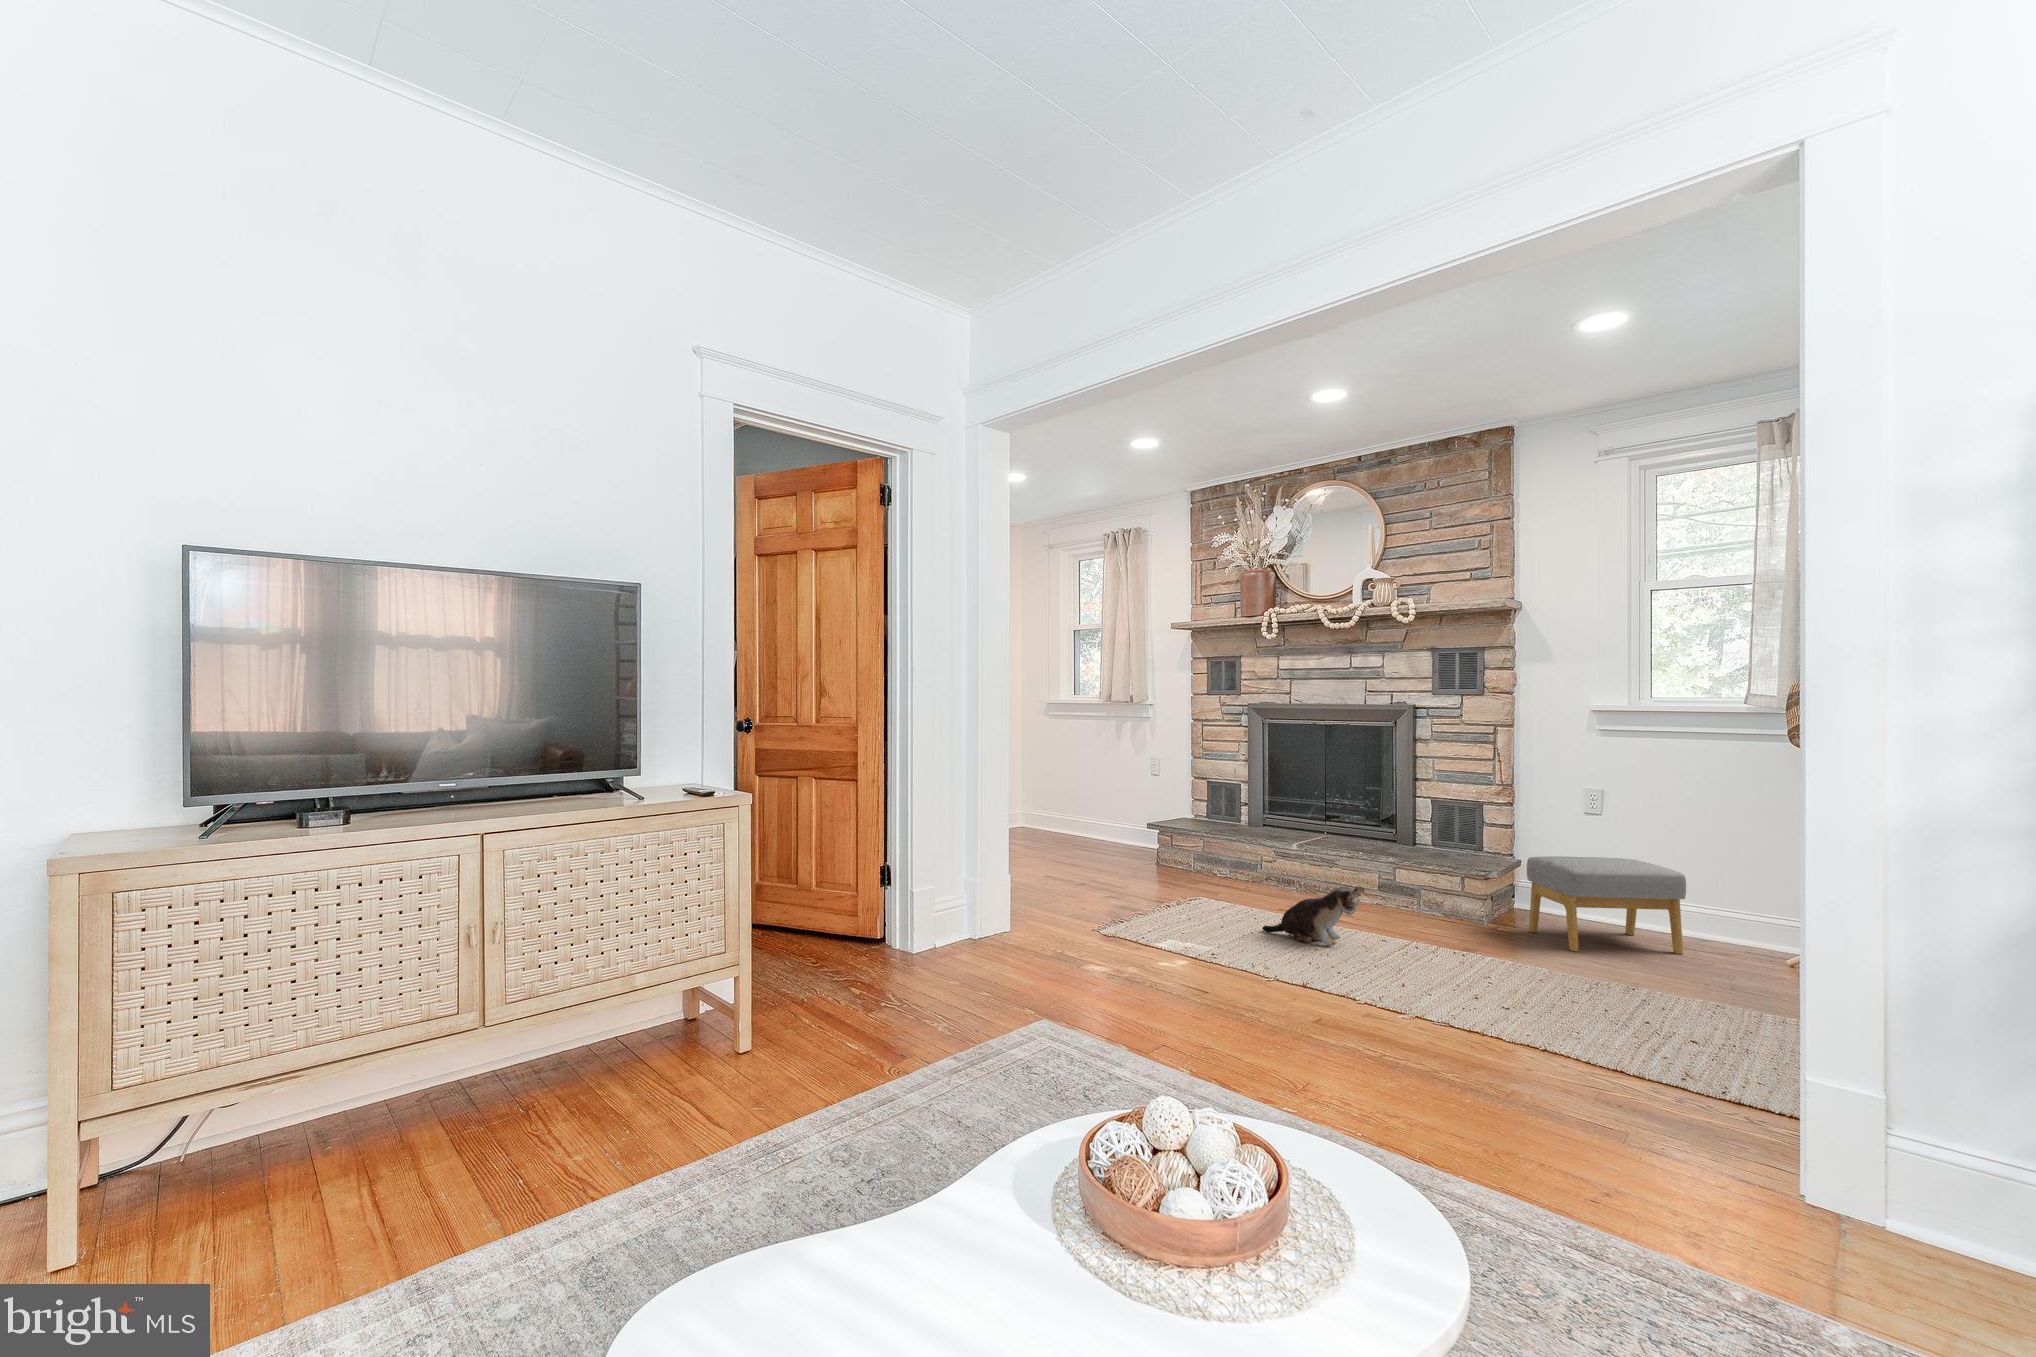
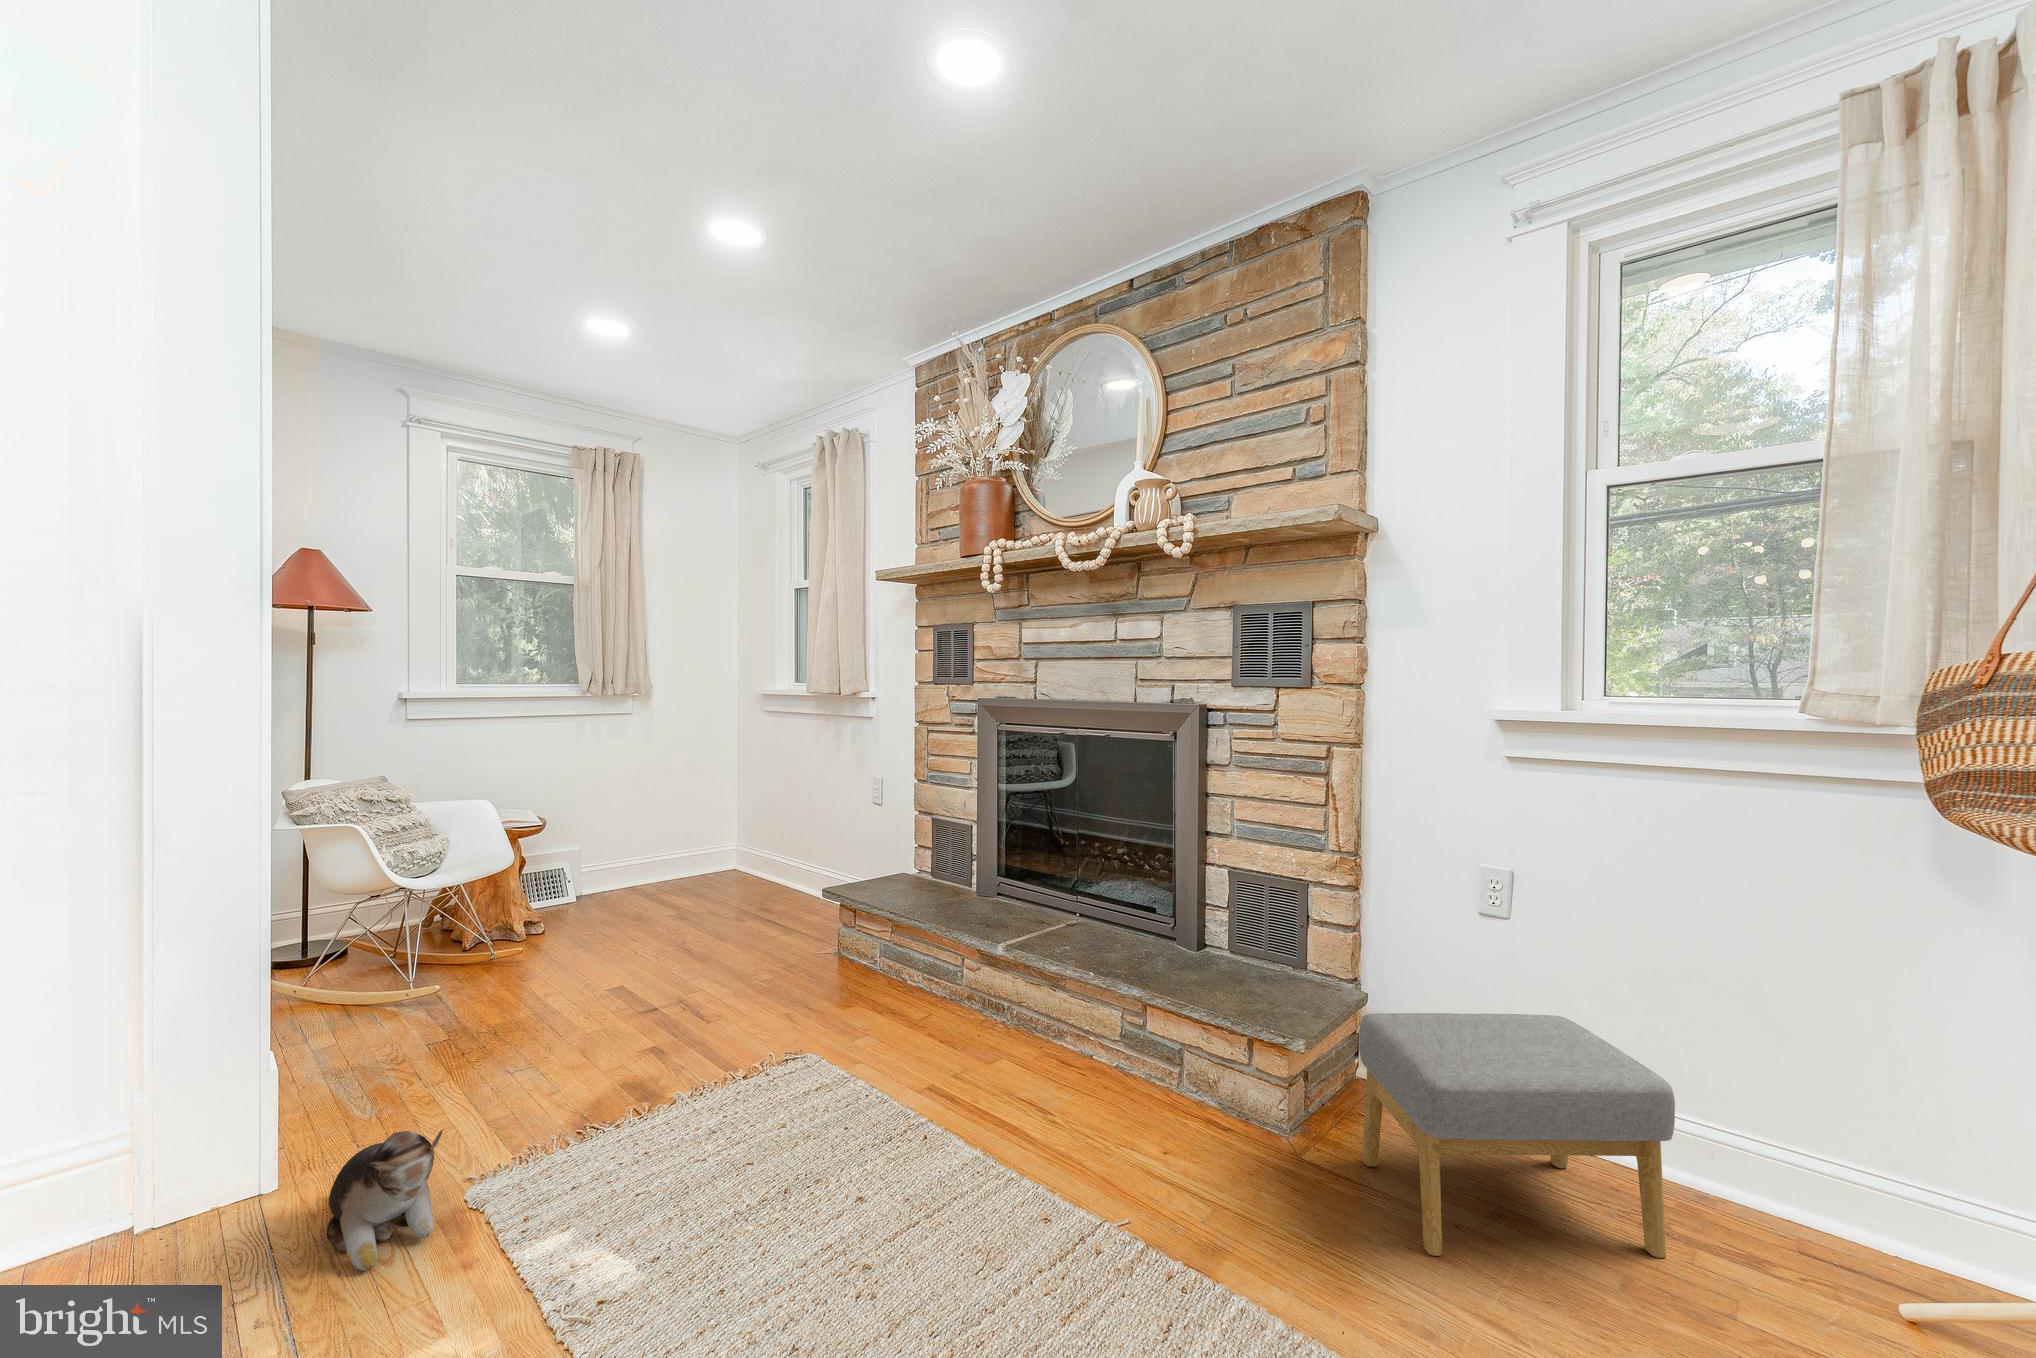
plush toy: present [1263,886,1365,946] -> present [326,1129,443,1271]

